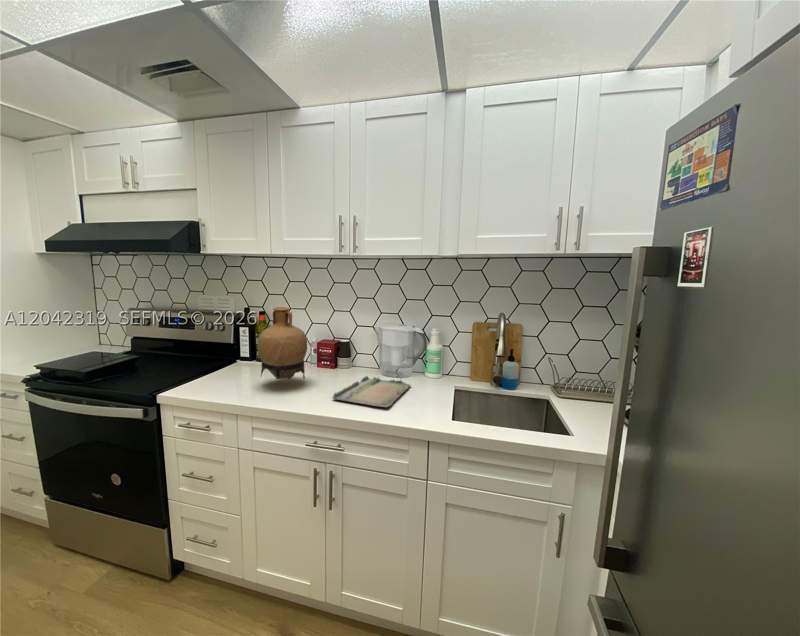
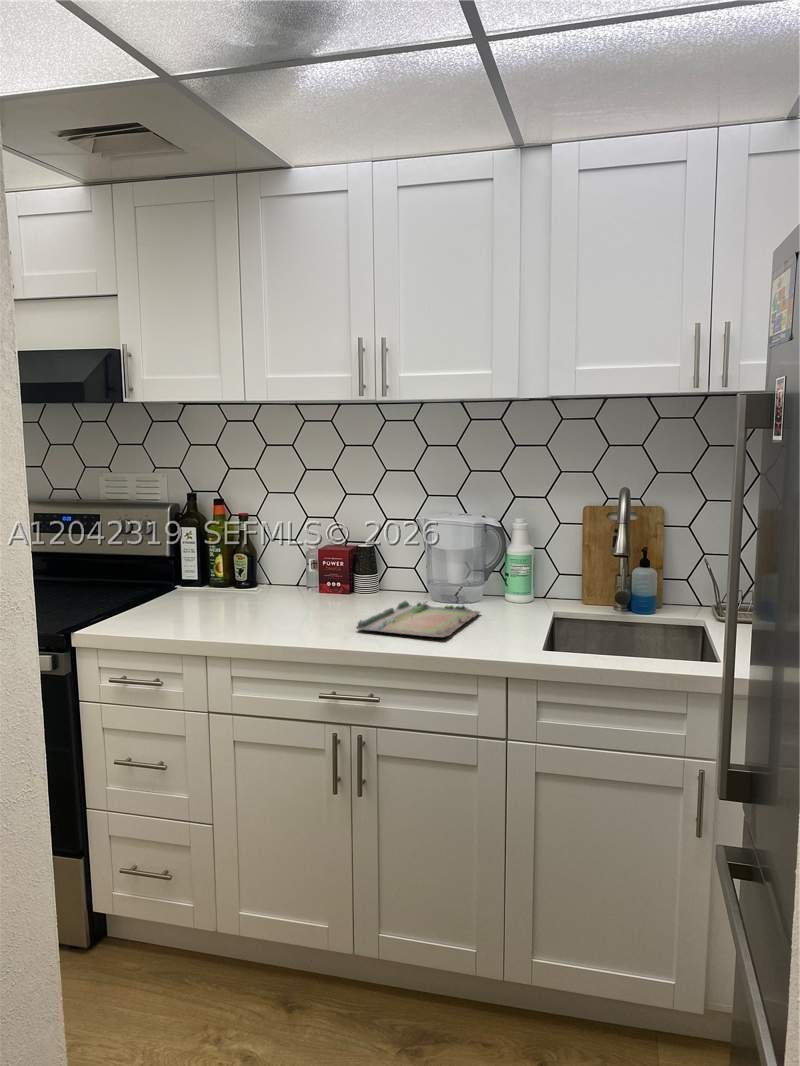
vase: present [257,307,307,379] -> none [230,488,308,606]

